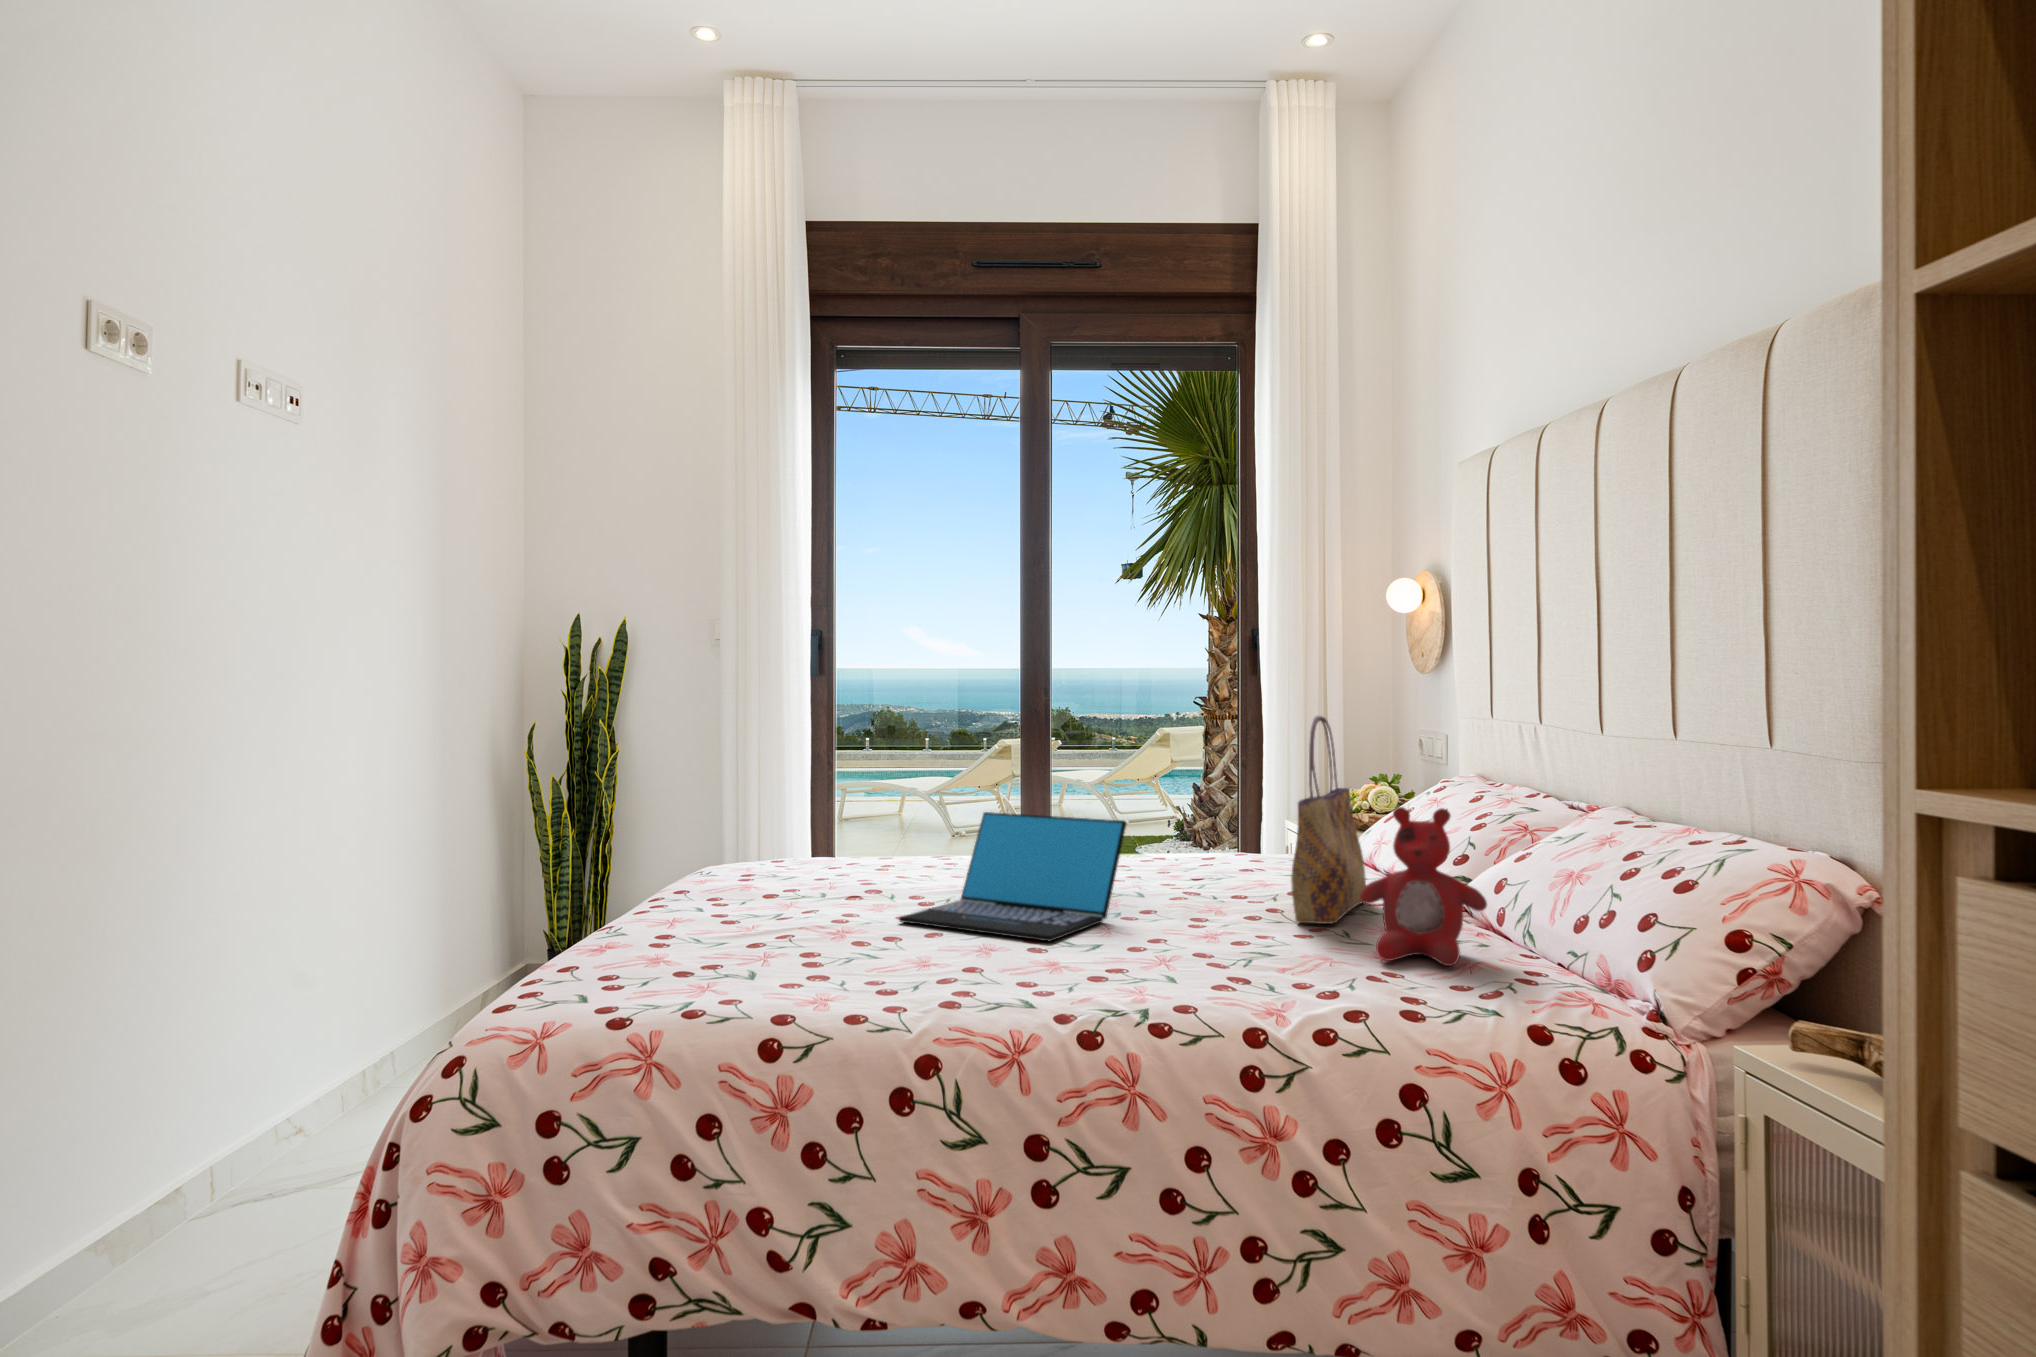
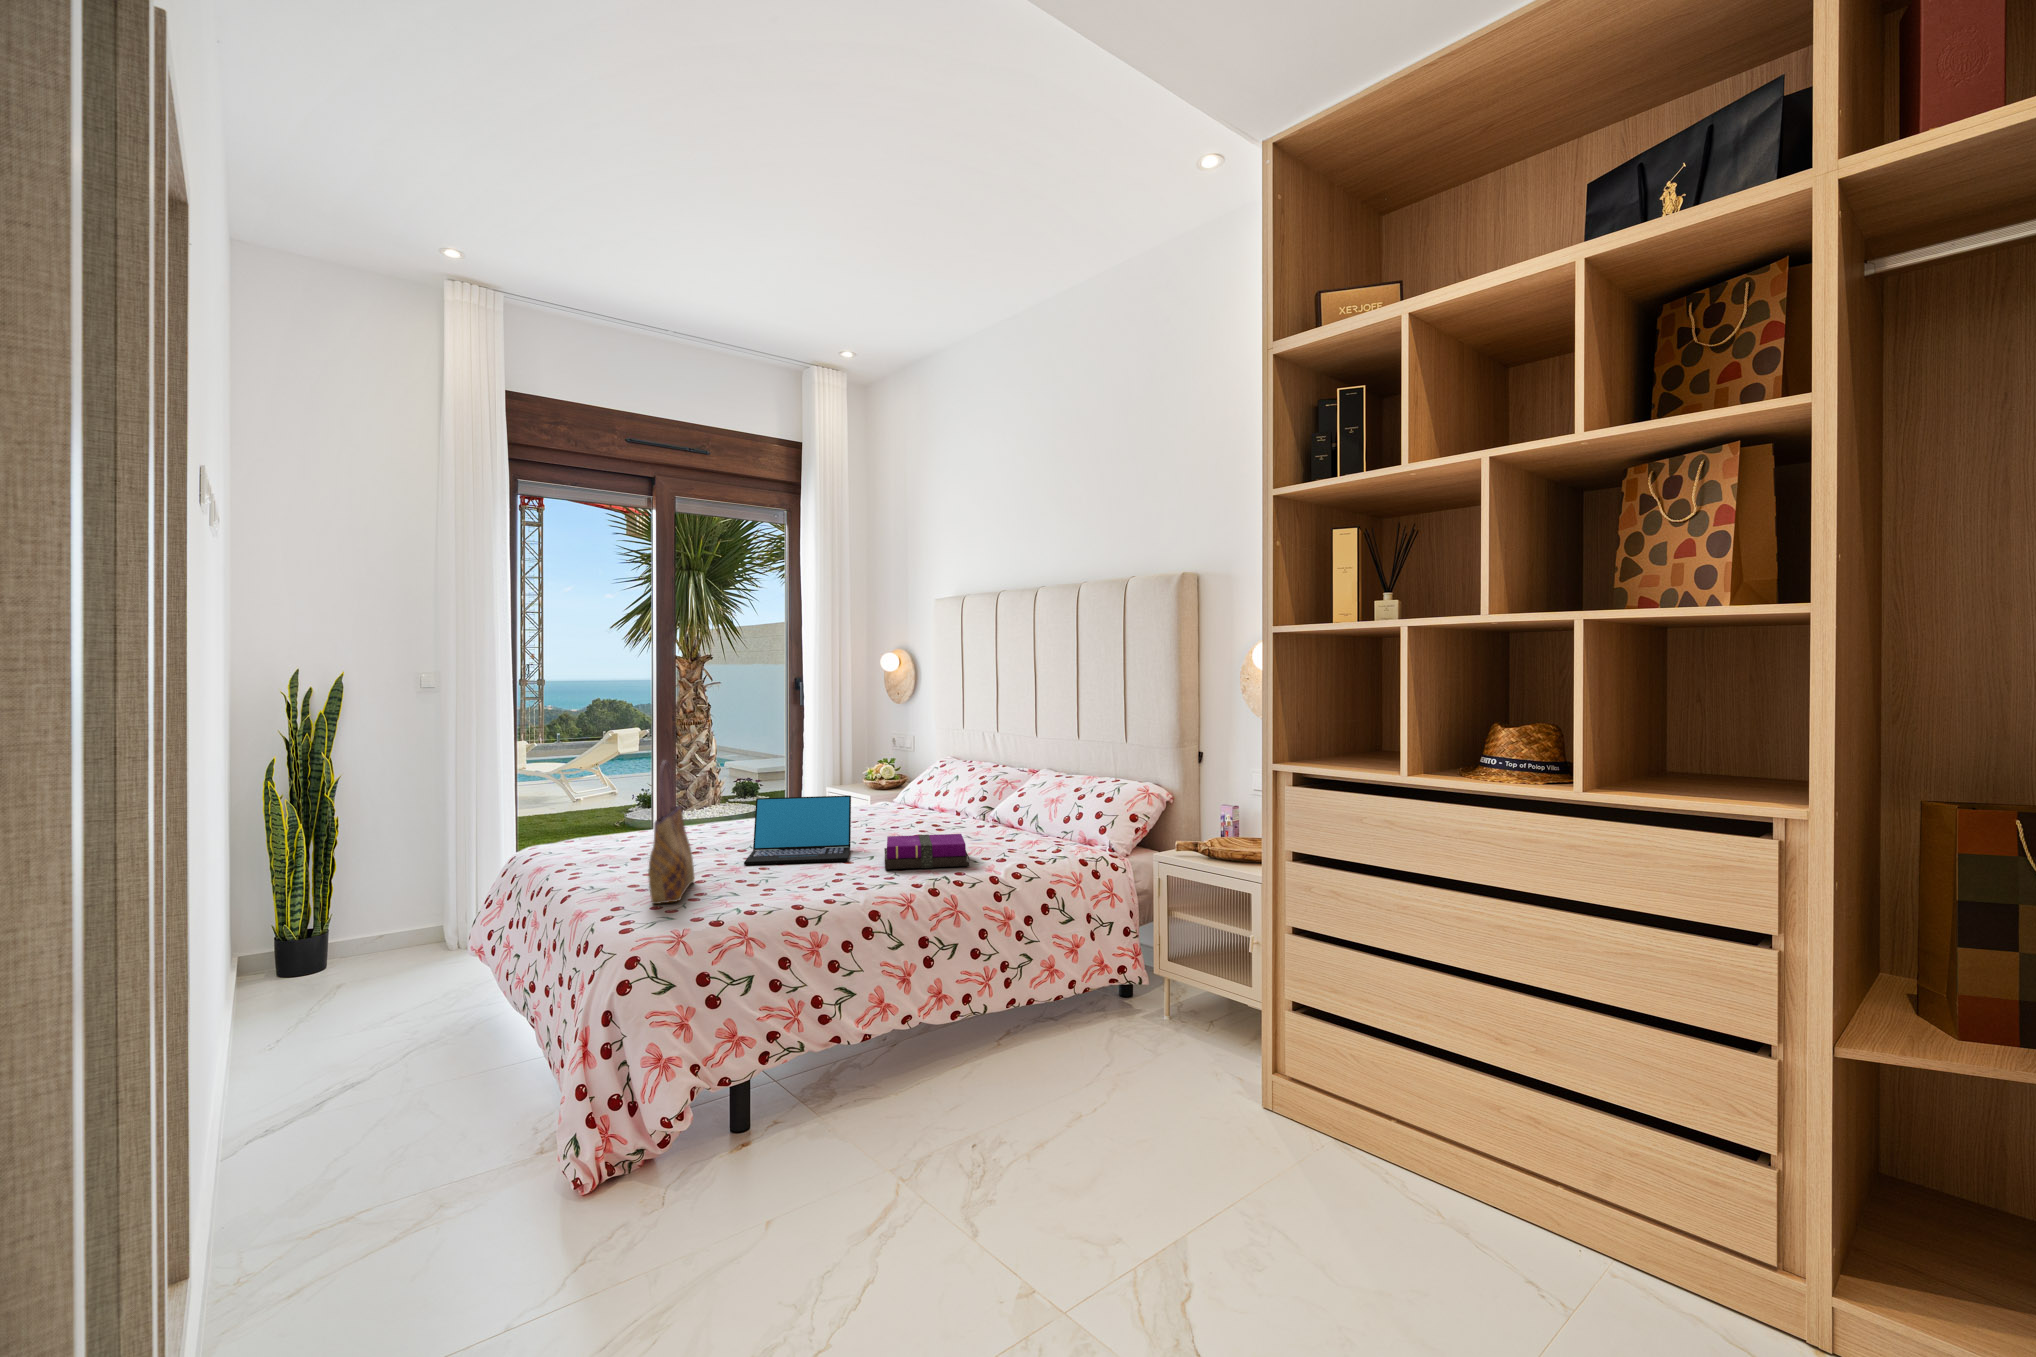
tote bag: present [1291,716,1366,924] -> present [648,761,694,904]
stuffed bear: present [1360,807,1487,966] -> none [980,776,1032,846]
notebook: none [1066,905,1278,994] -> present [884,834,969,869]

